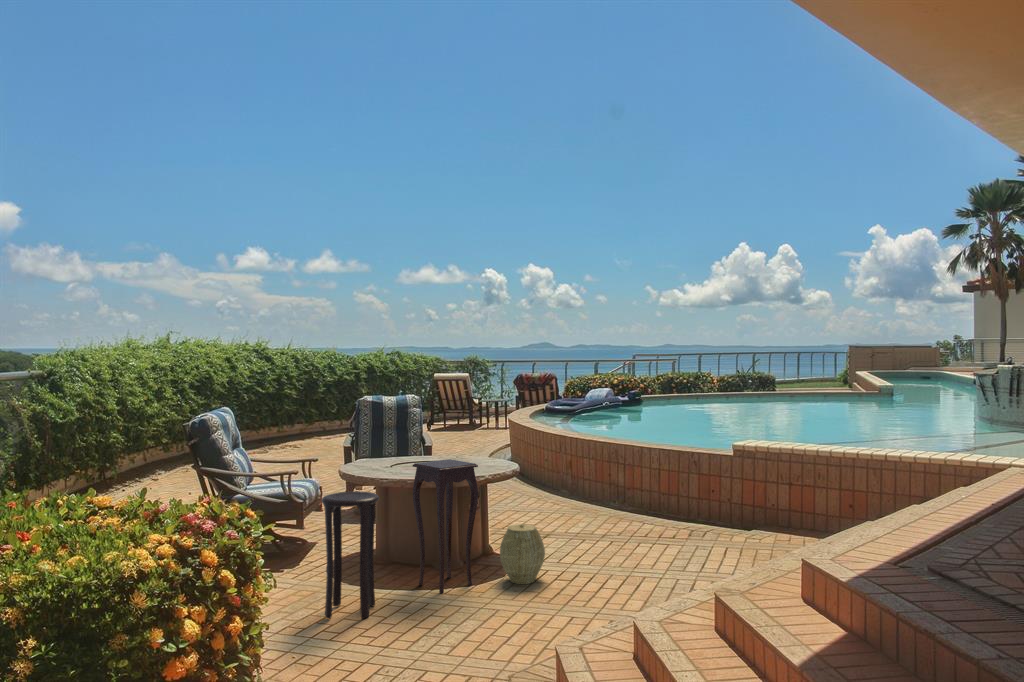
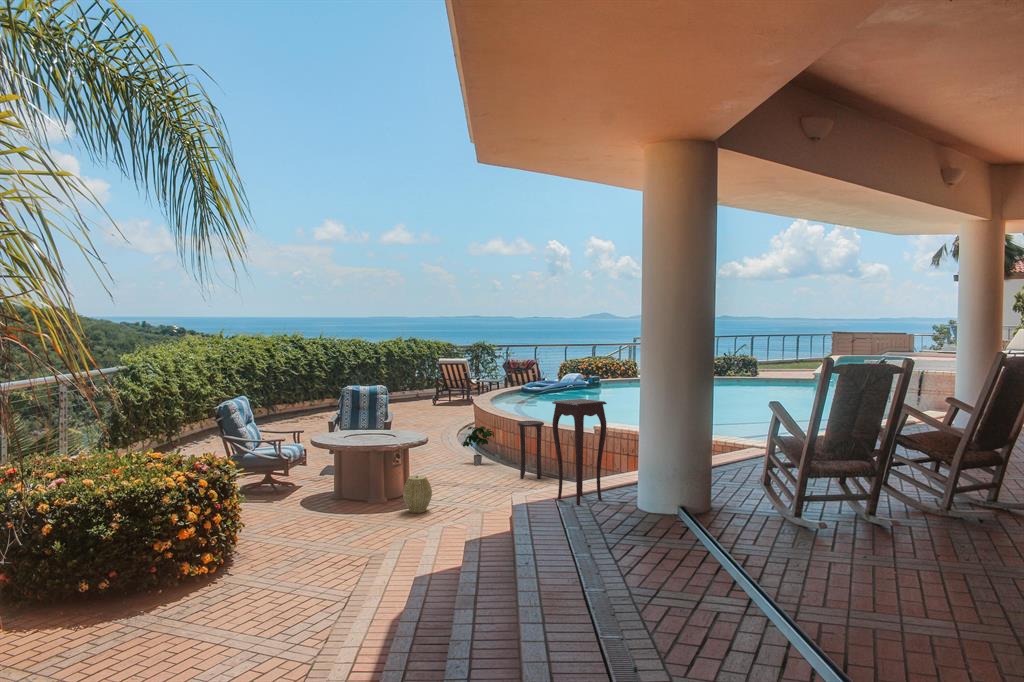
potted plant: none [524,450,572,504] -> present [462,426,495,465]
side table: present [413,459,478,593] -> present [552,399,607,505]
stool: present [322,491,379,619] -> present [517,421,544,479]

